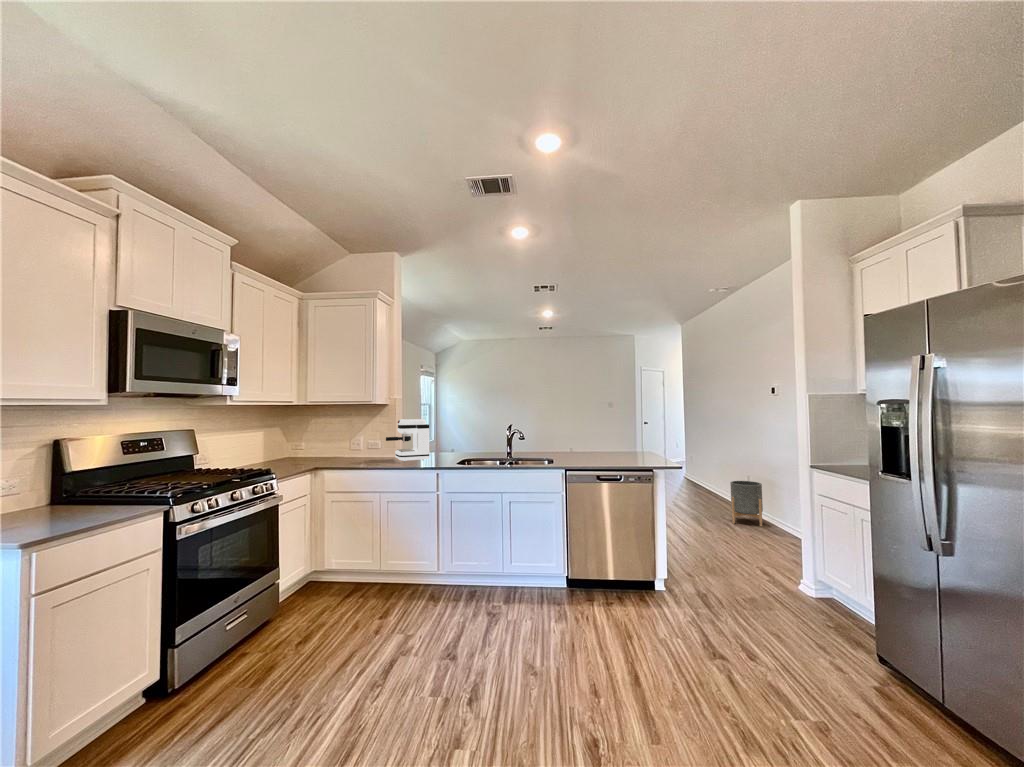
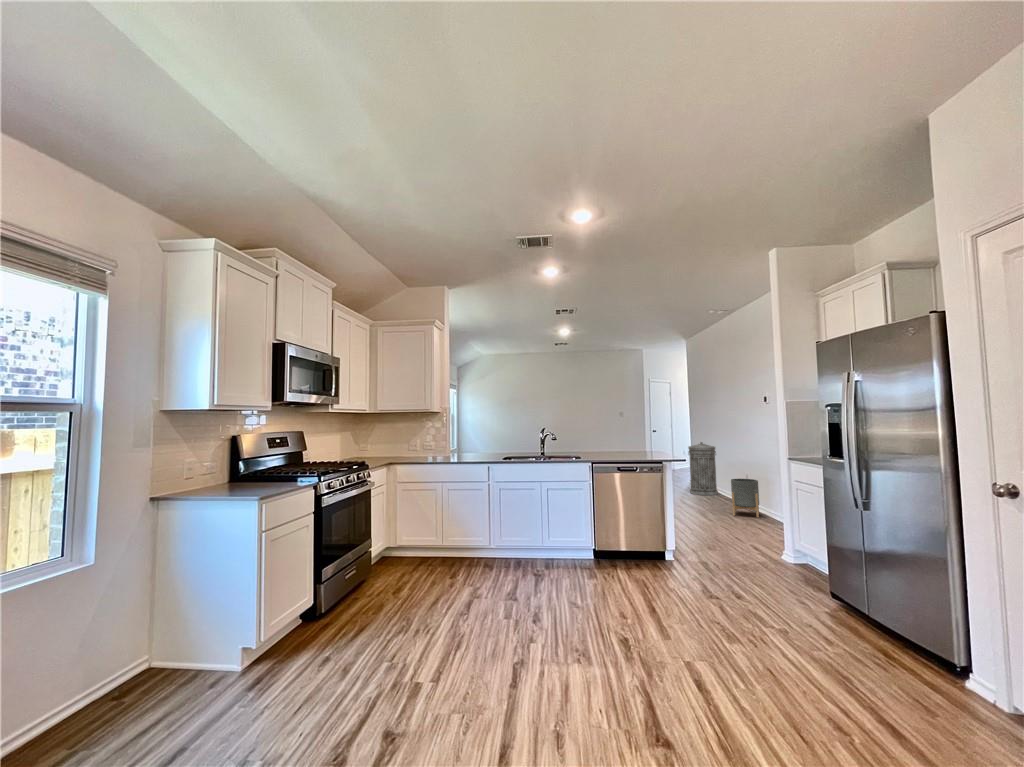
coffee maker: present [386,419,429,461] -> none [441,424,477,459]
trash can: none [681,437,713,496] -> present [688,442,718,495]

